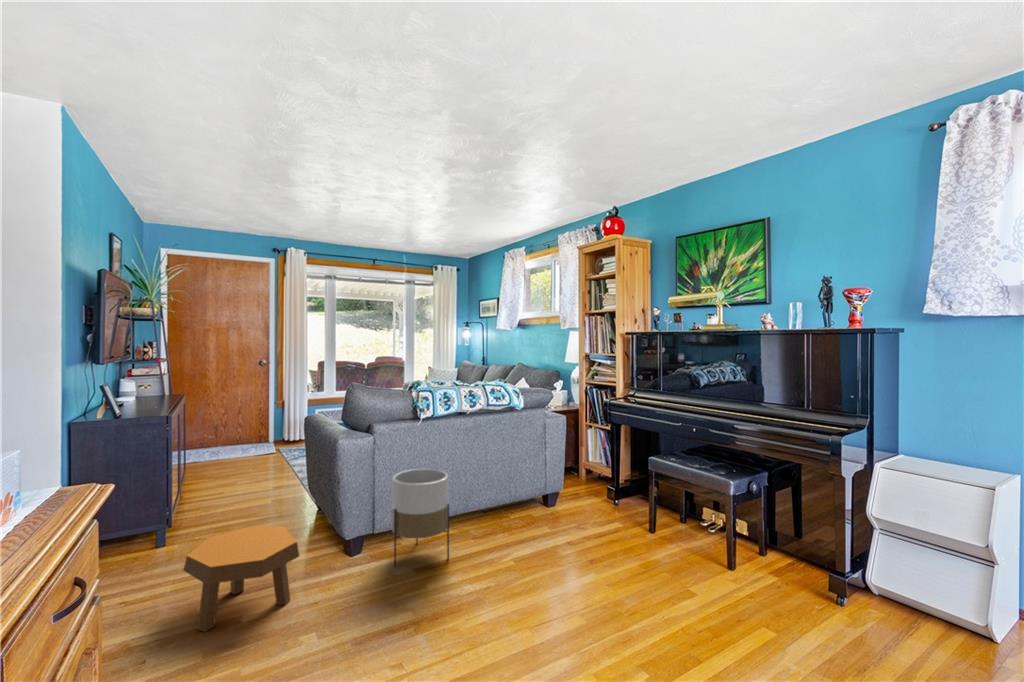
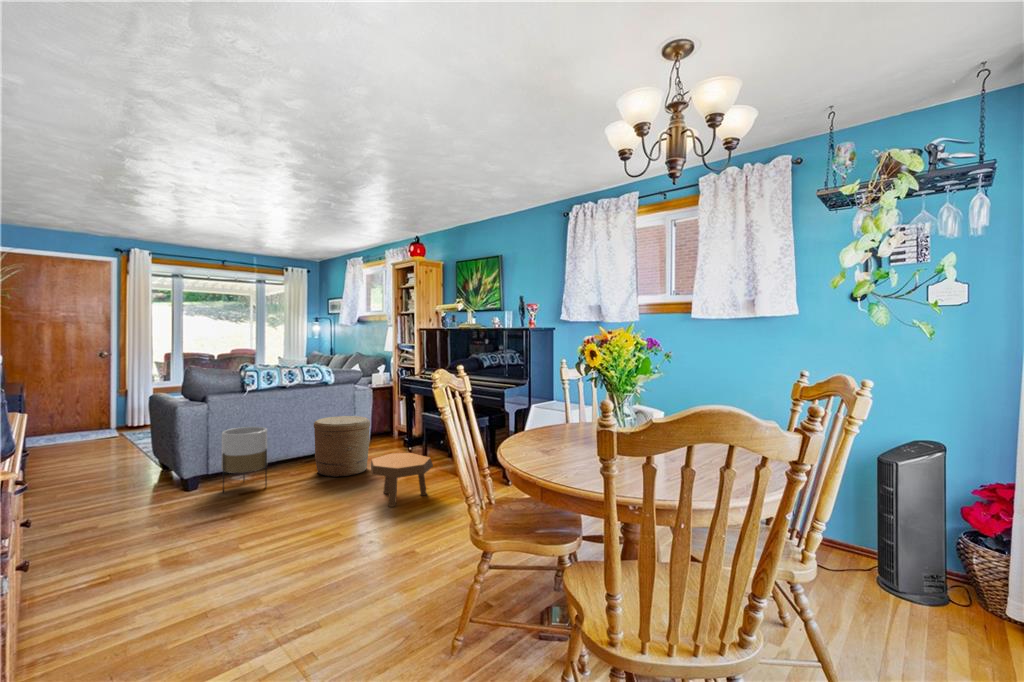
woven basket: none [502,453,578,545] -> present [314,416,370,477]
footstool: present [183,526,299,632] -> present [371,453,433,507]

